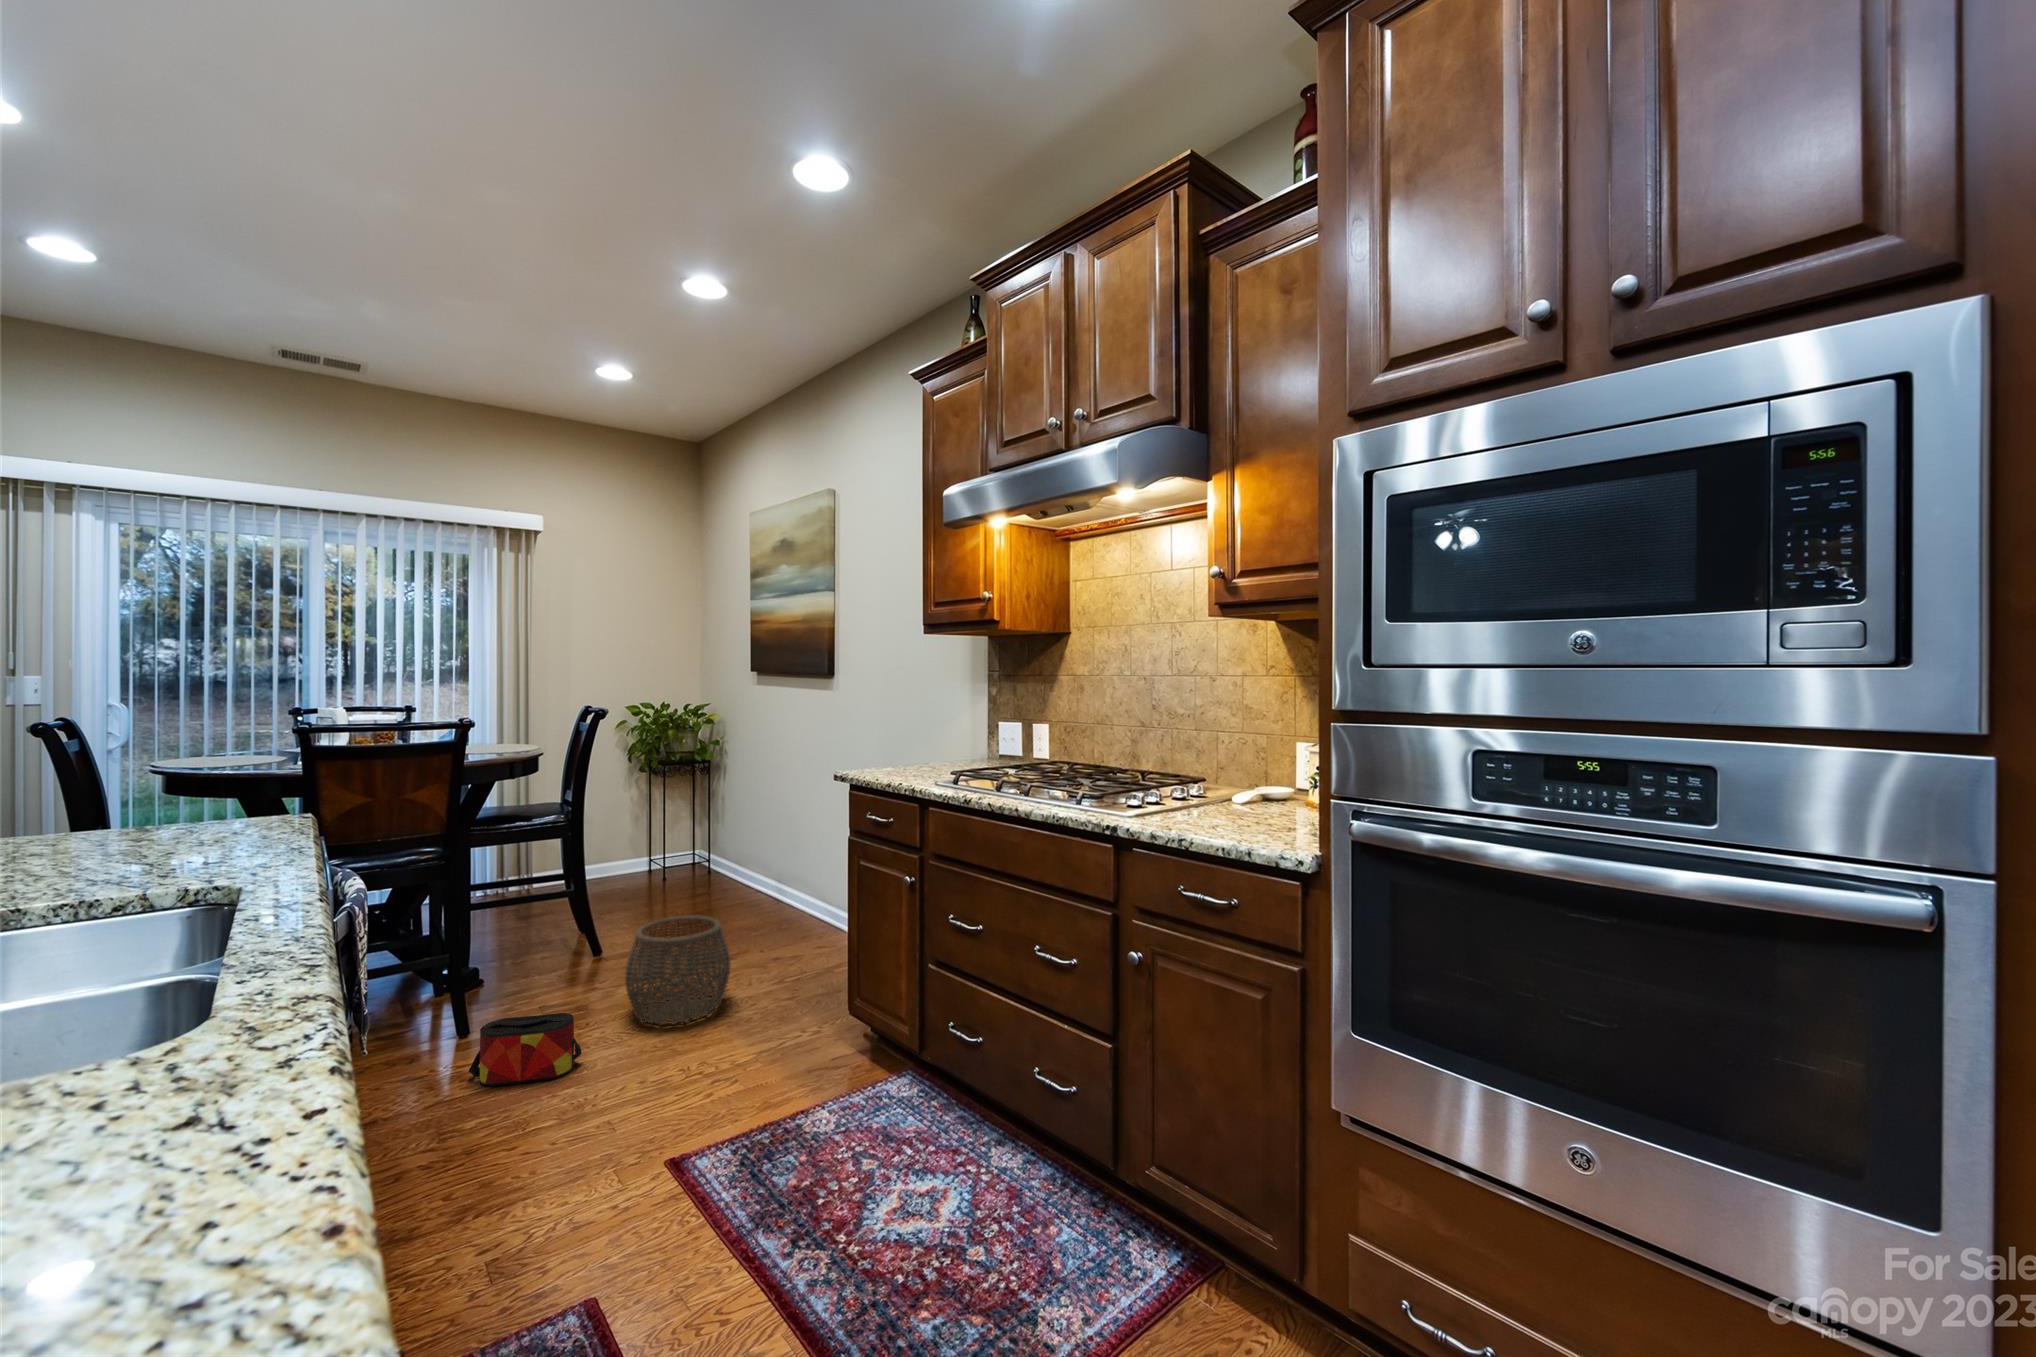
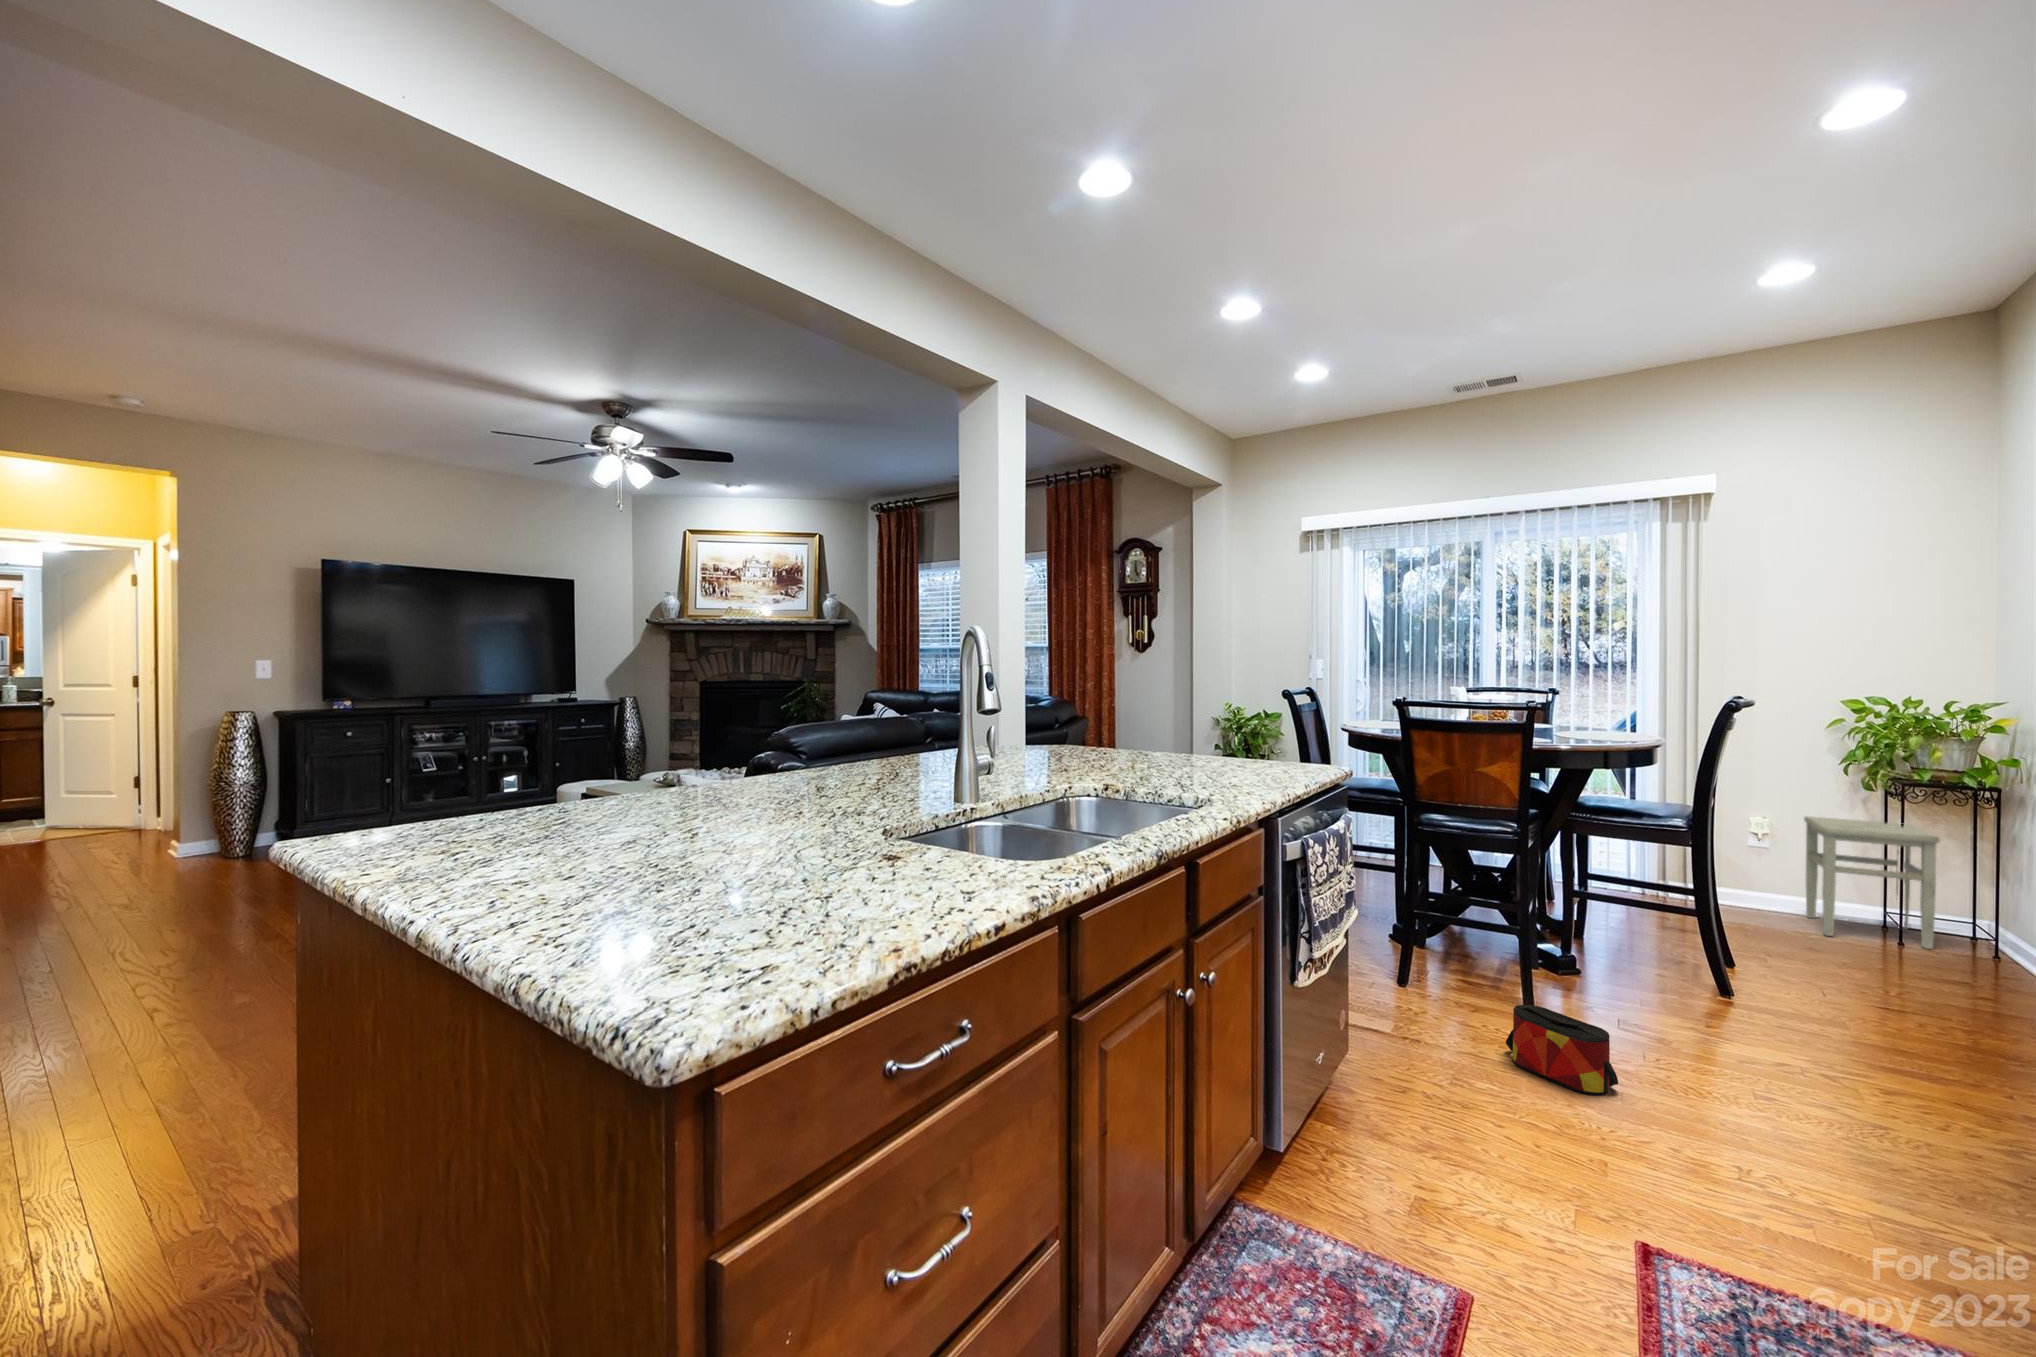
stool: none [604,791,686,884] -> present [1804,816,1939,949]
woven basket: present [625,916,730,1025] -> none [1701,972,1881,1129]

